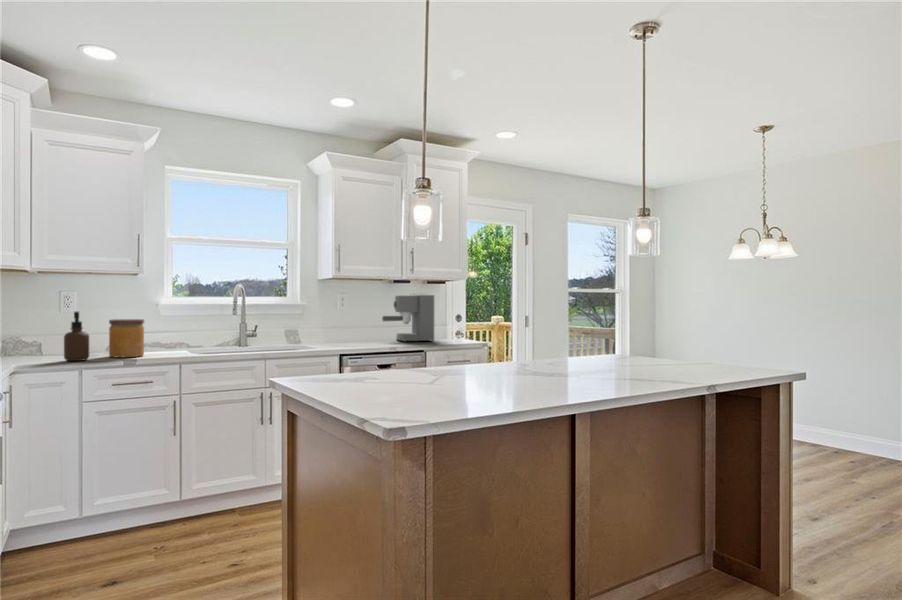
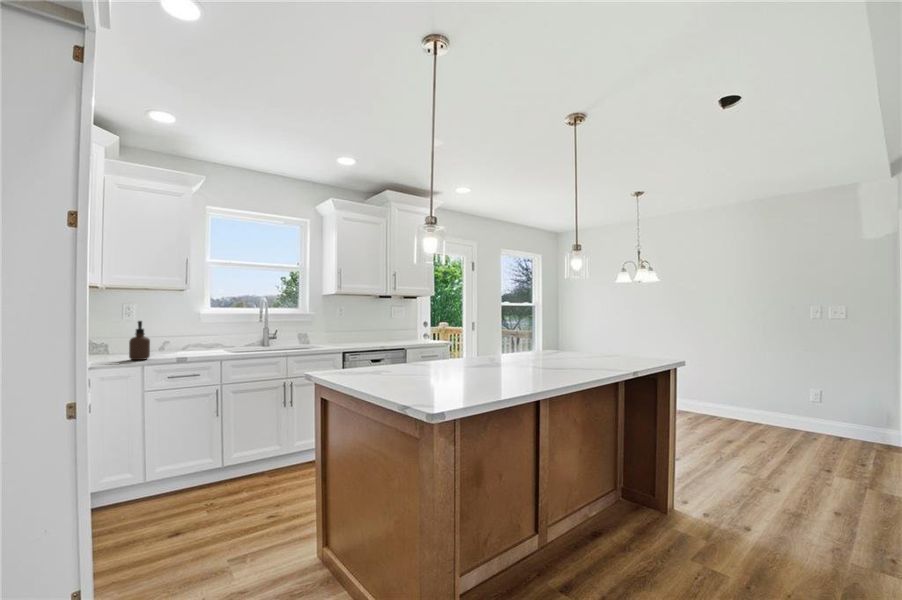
coffee maker: present [382,295,434,342] -> none [372,307,411,342]
jar: present [109,319,144,357] -> none [164,326,193,357]

